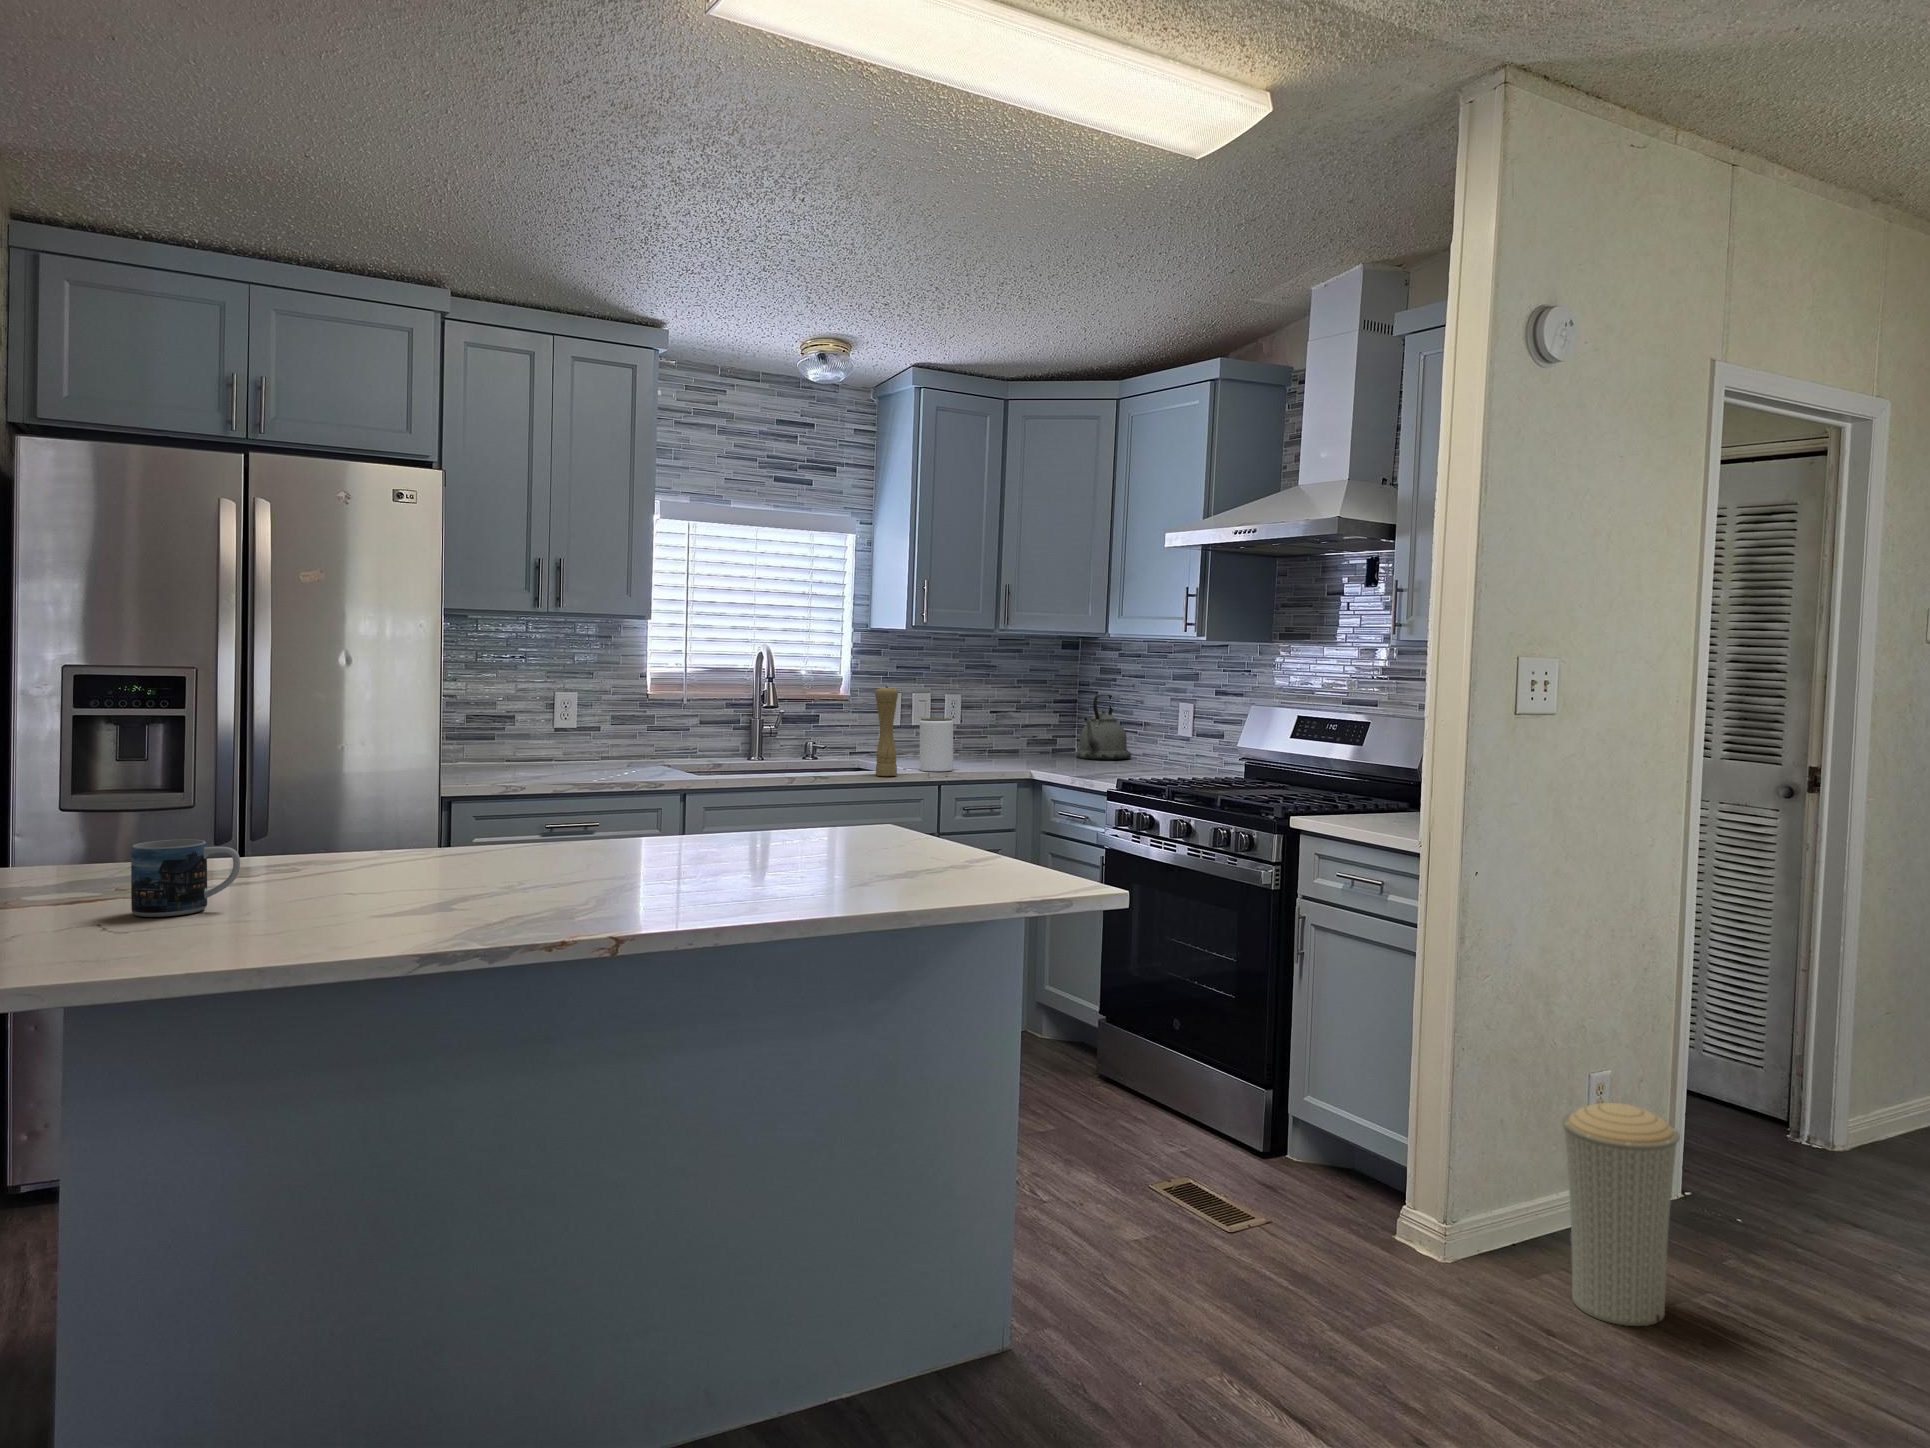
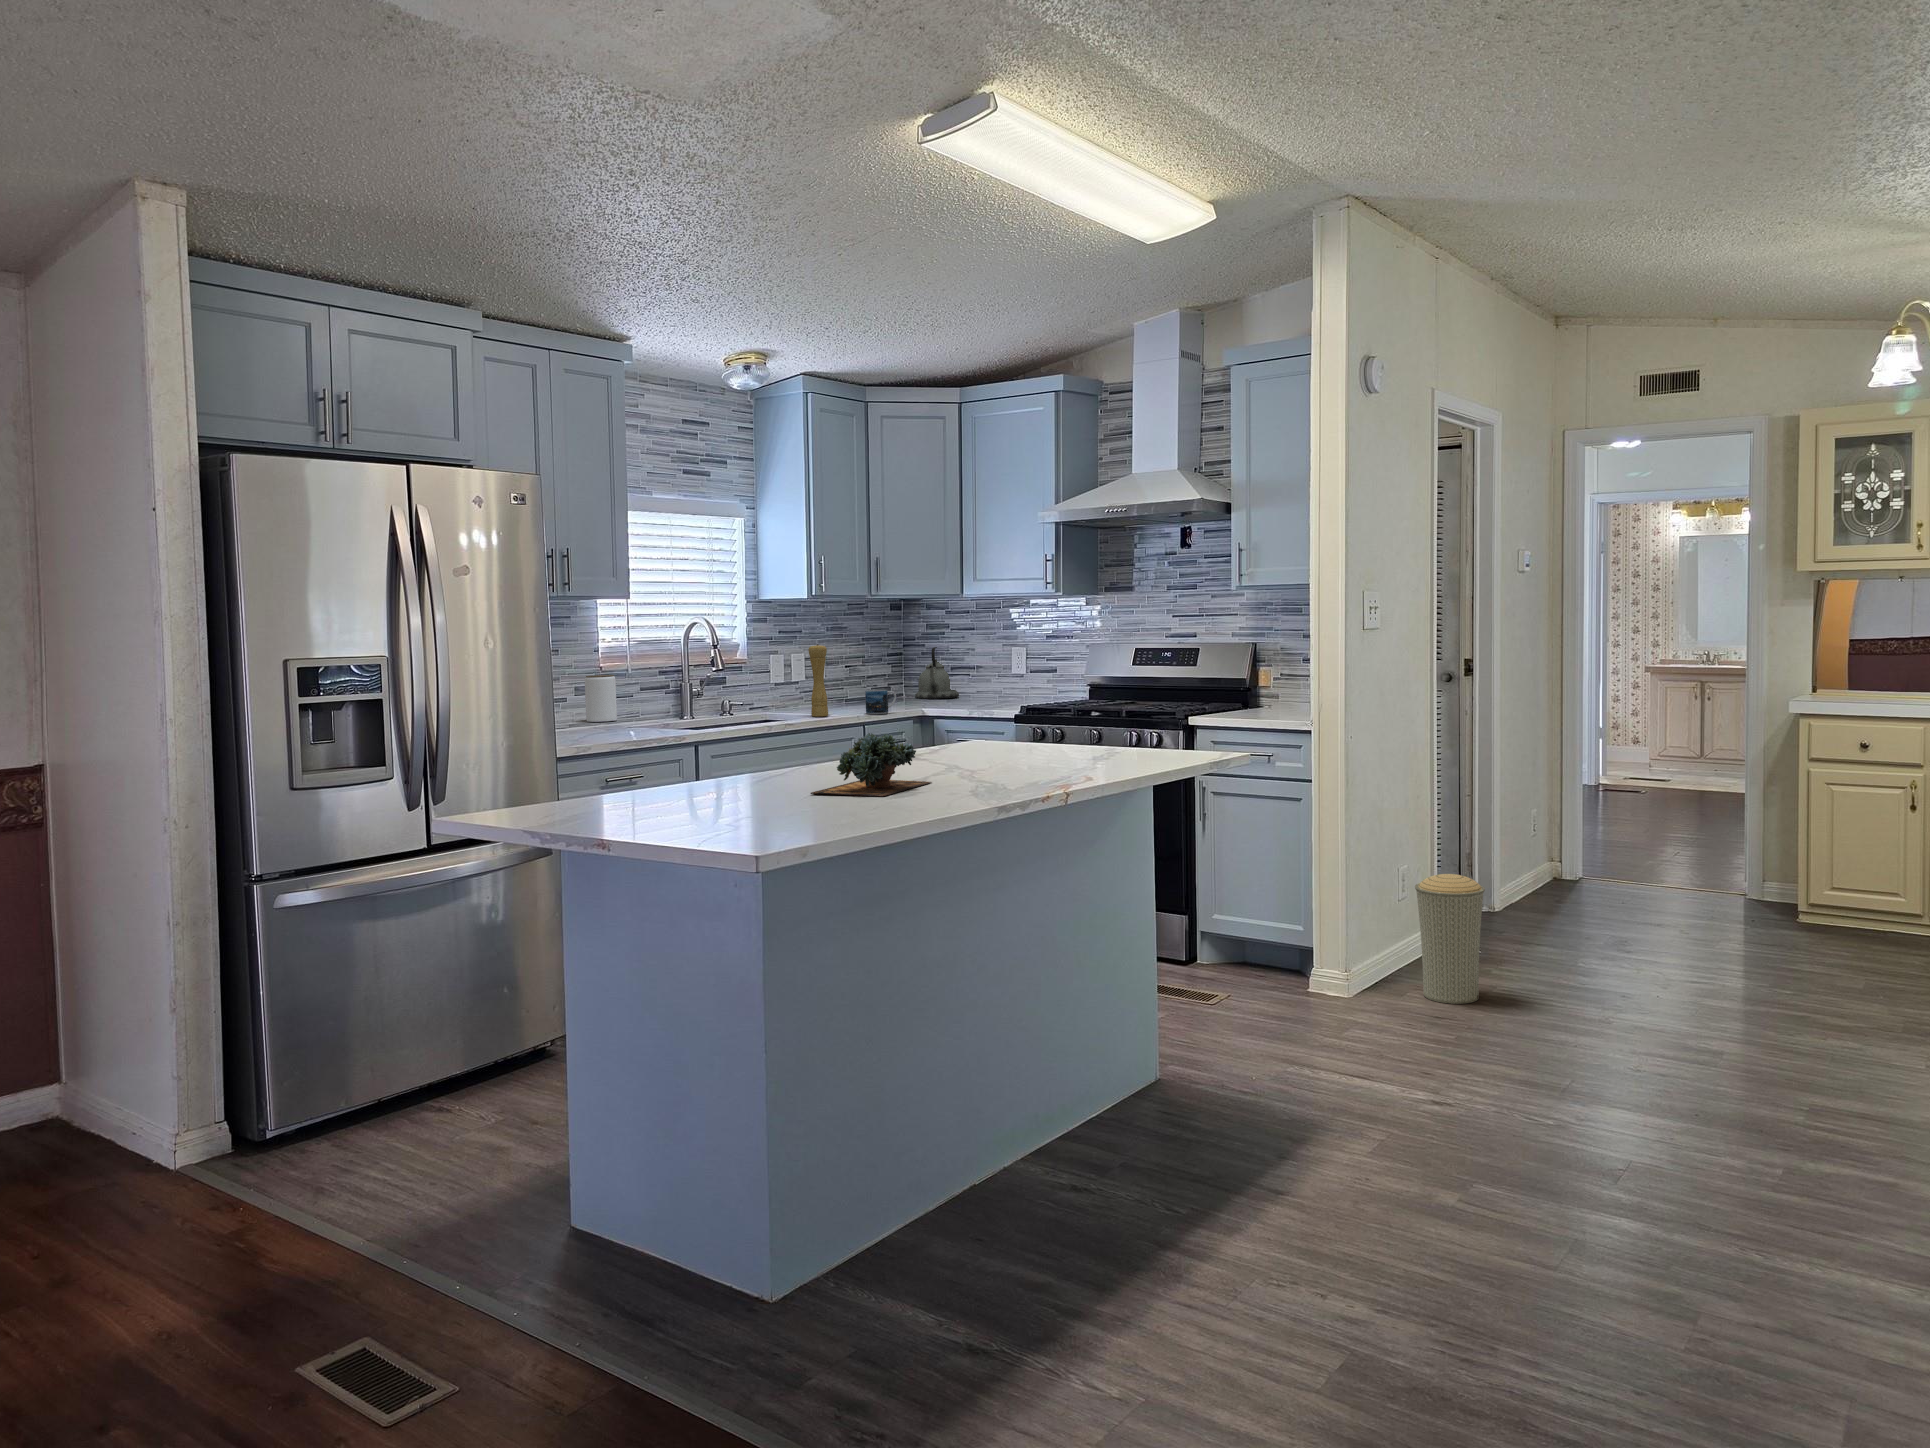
jar: present [920,718,953,771] -> present [585,675,617,722]
succulent plant: none [314,827,516,928] -> present [811,733,932,796]
mug: present [131,840,240,917] -> present [865,690,896,714]

